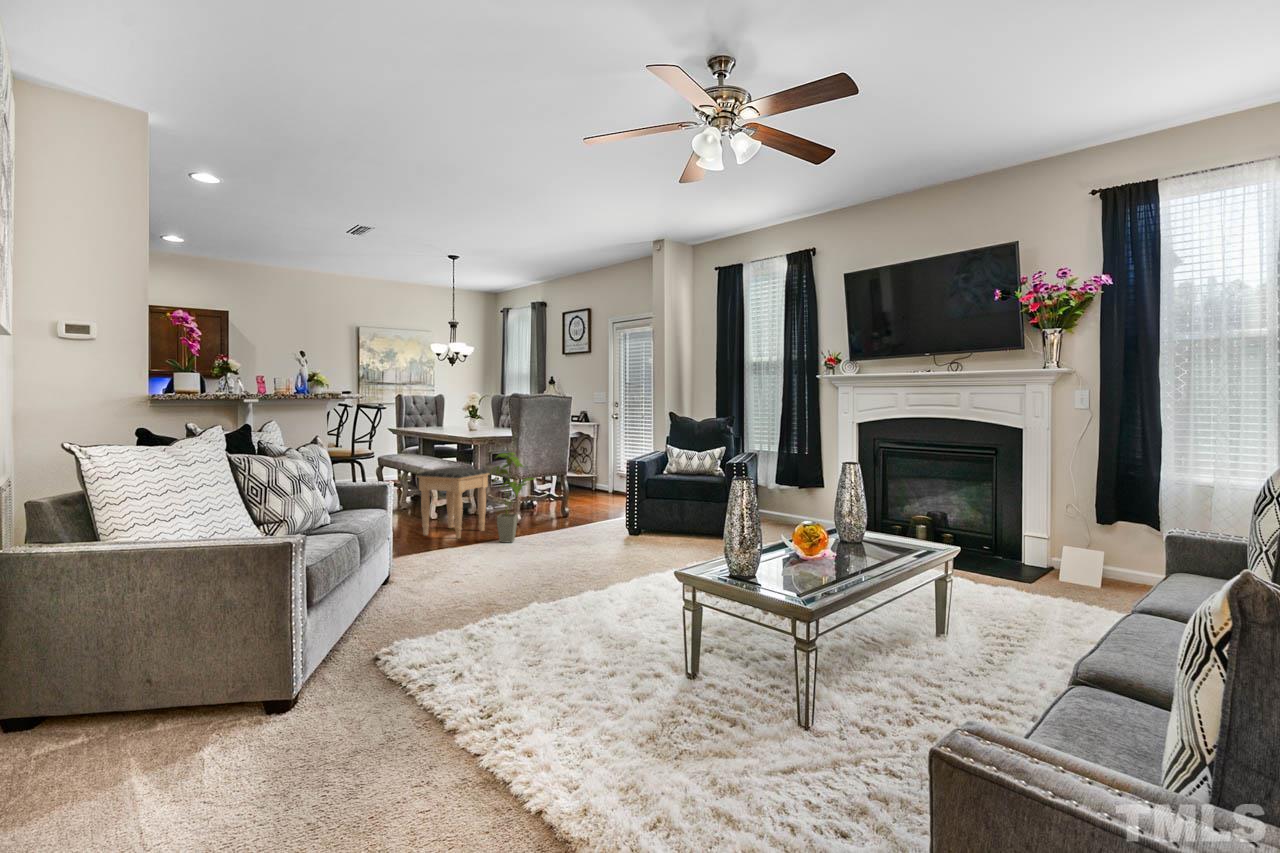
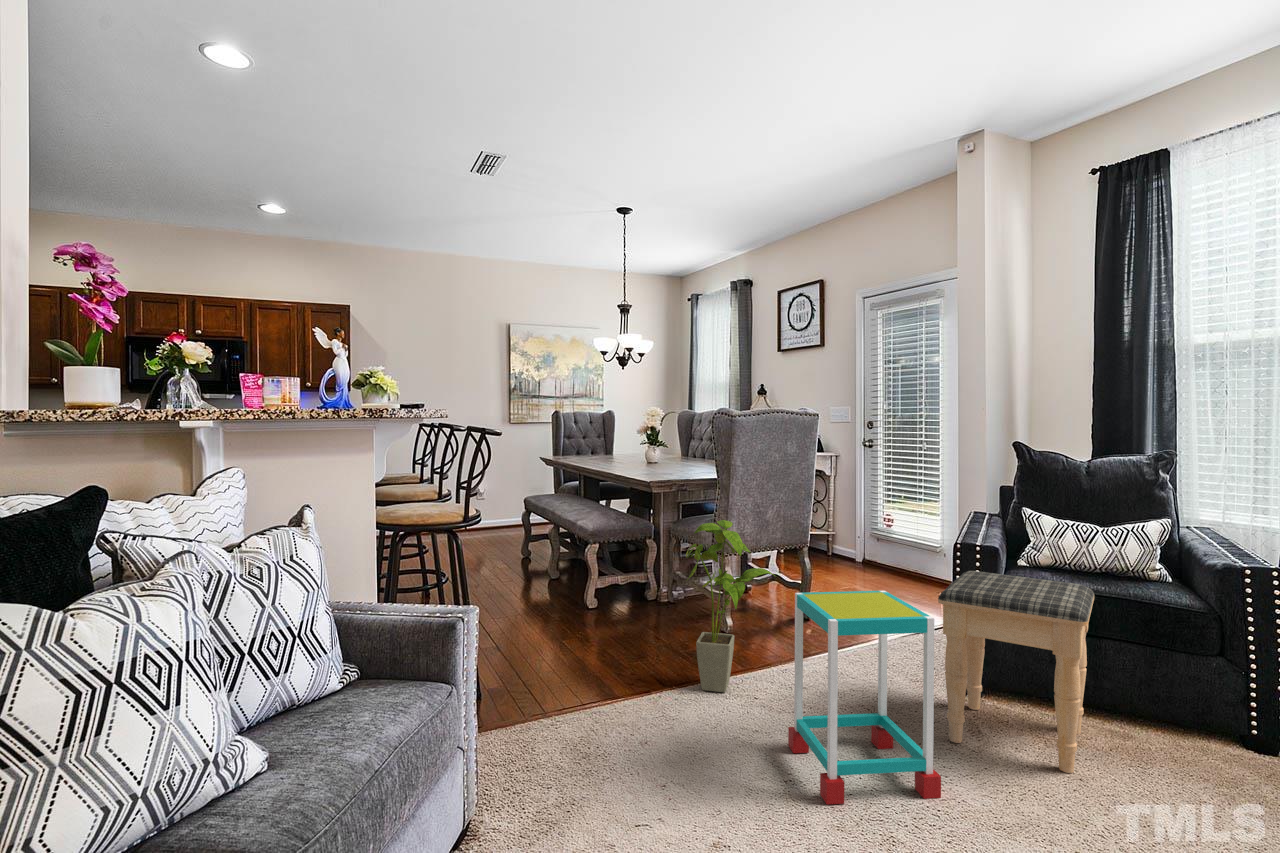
footstool: present [417,468,489,539] -> present [938,571,1094,773]
side table: none [539,479,601,566] -> present [788,591,941,804]

